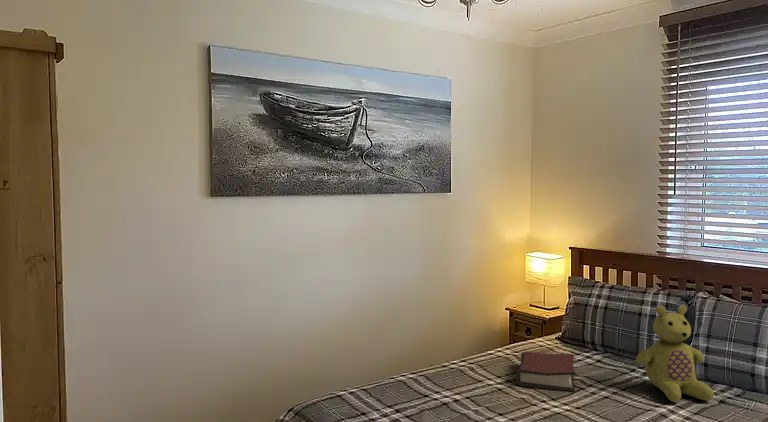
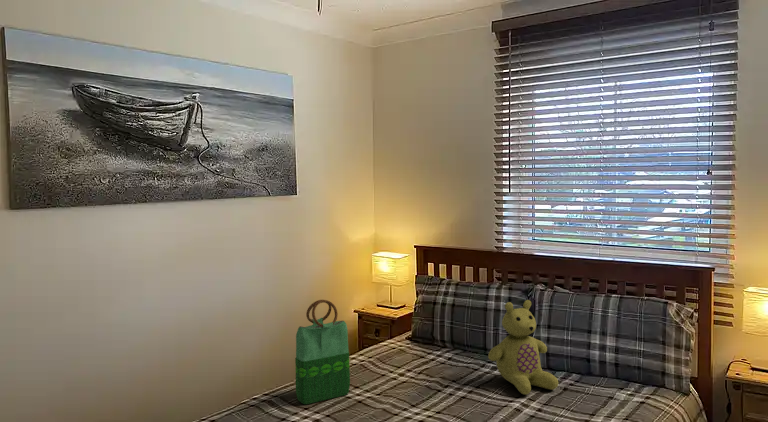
tote bag: none [439,289,492,386] -> present [295,300,350,404]
hardback book: present [516,352,575,391] -> none [376,355,433,395]

